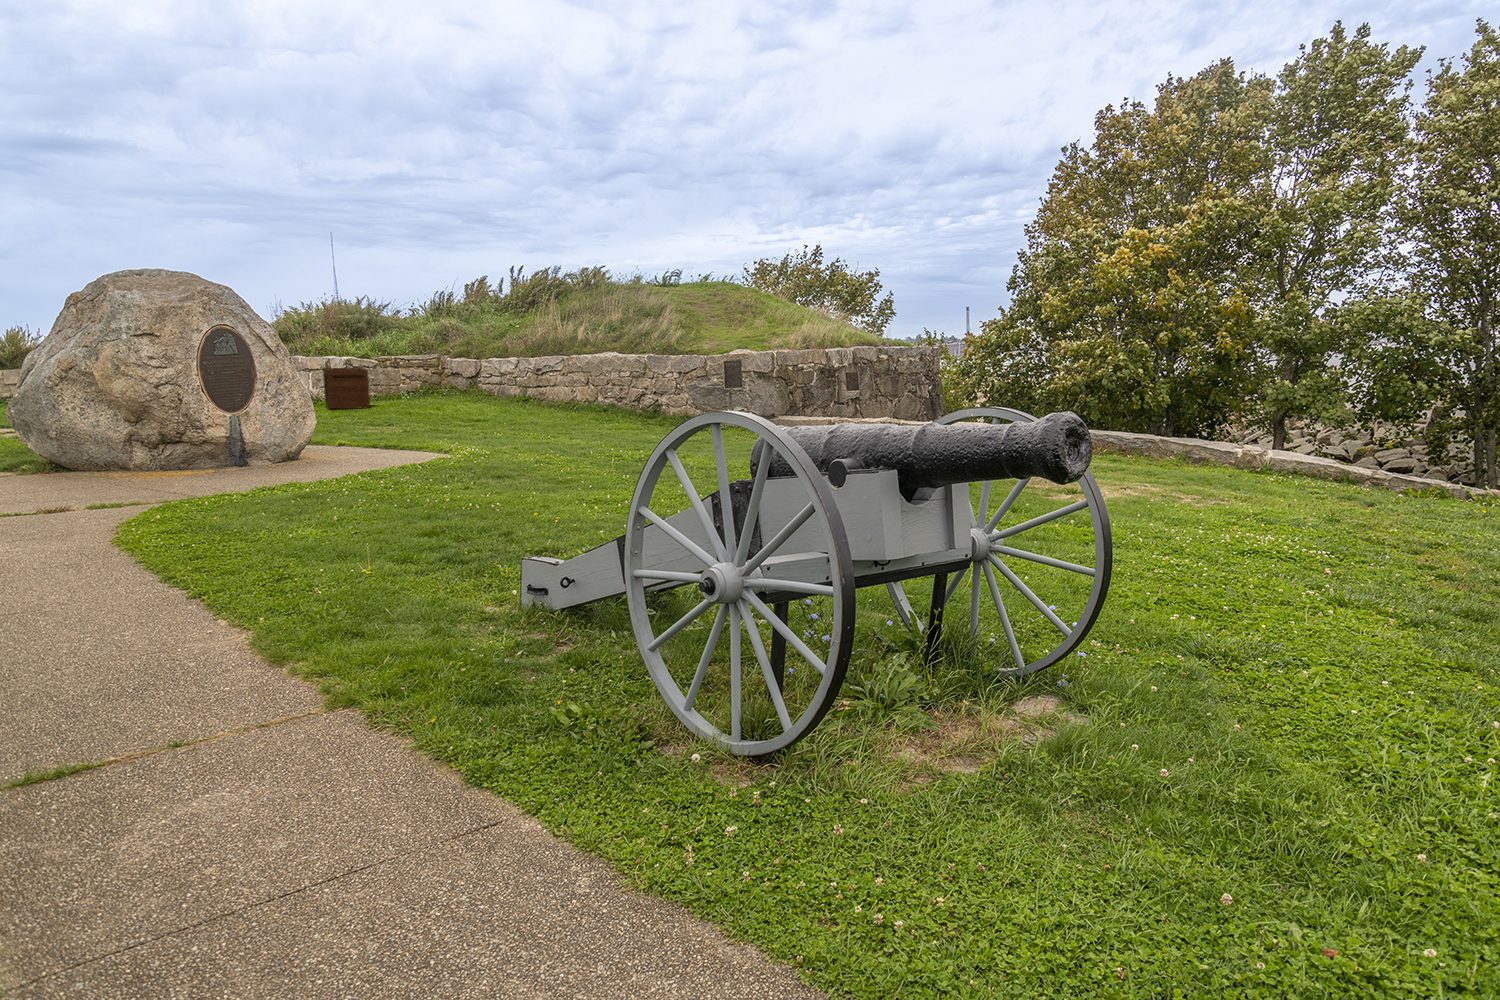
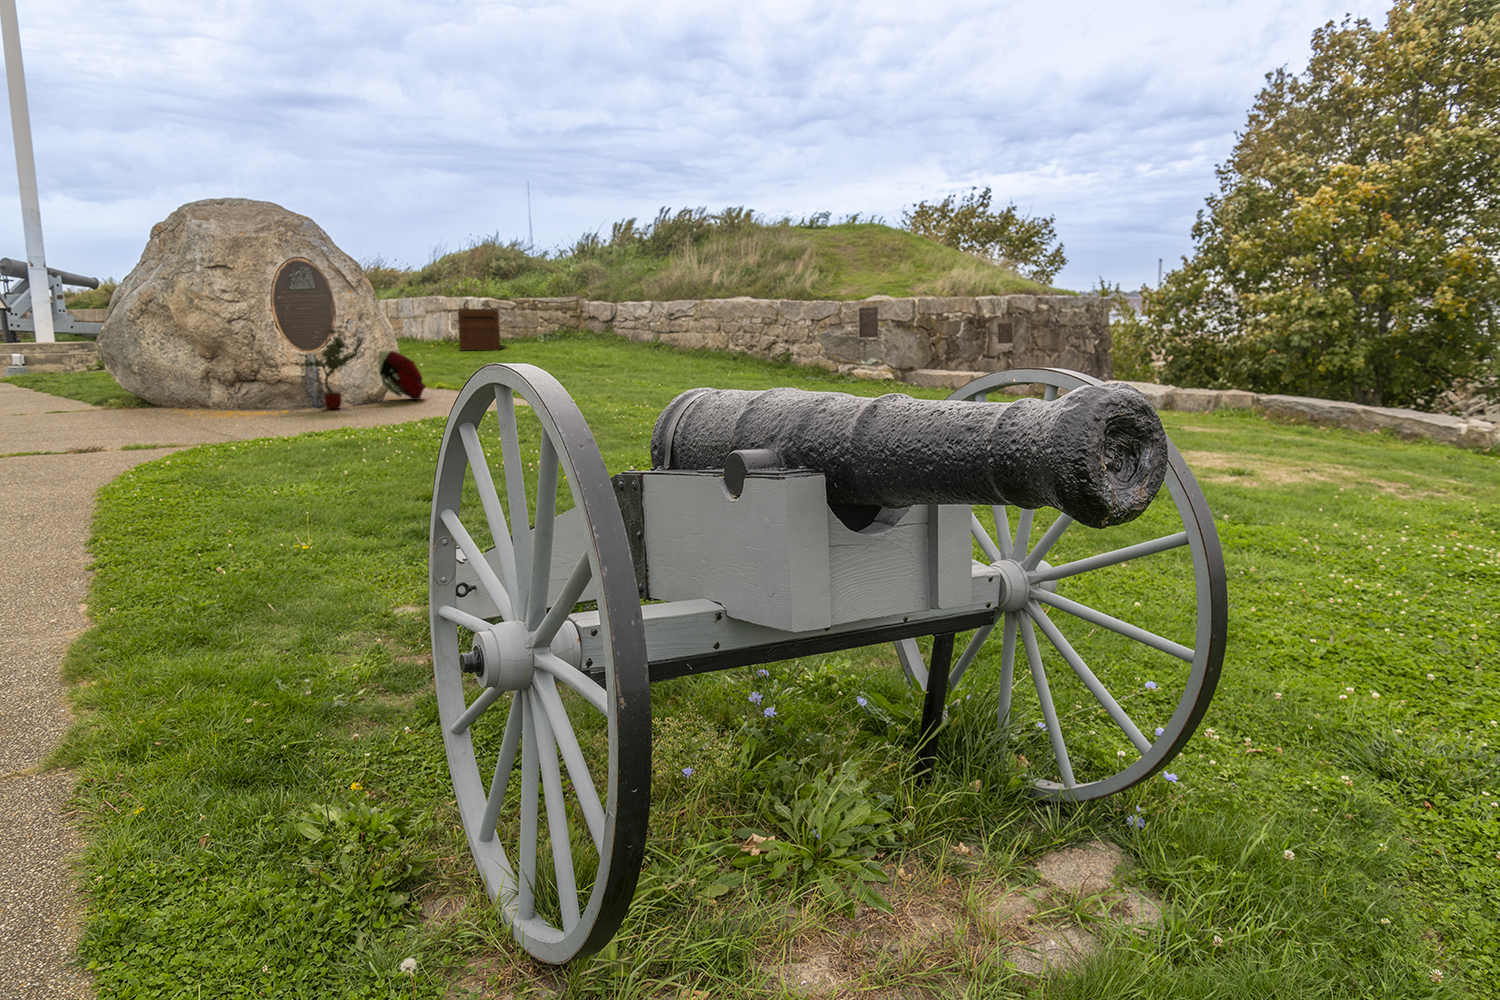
potted tree: none [219,387,291,468] -> present [295,326,364,409]
backpack: none [298,410,343,457] -> present [379,350,425,400]

